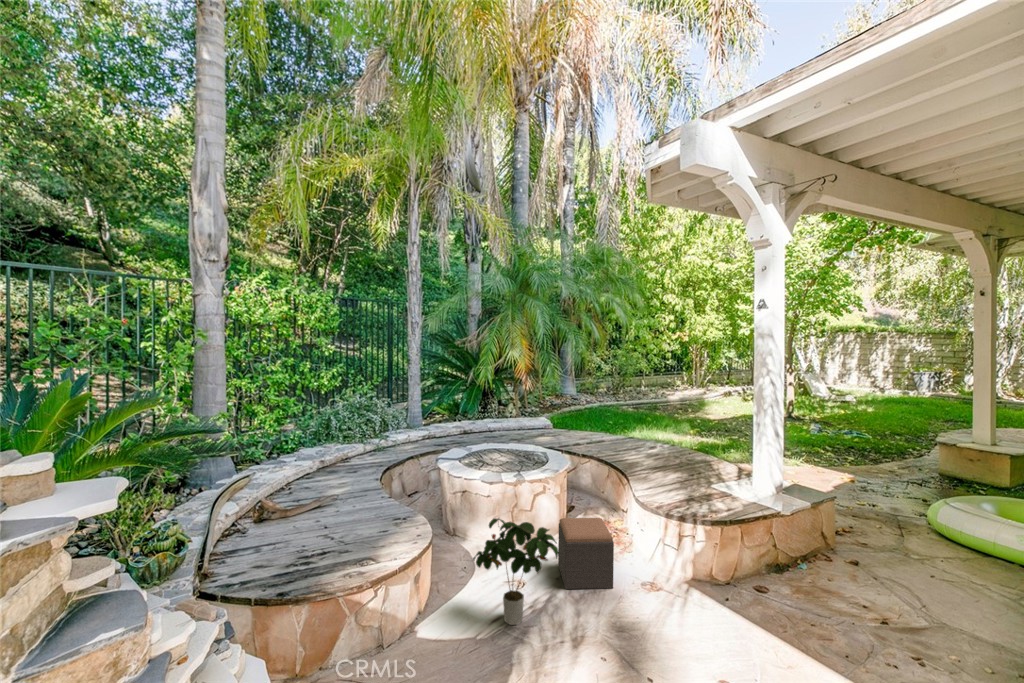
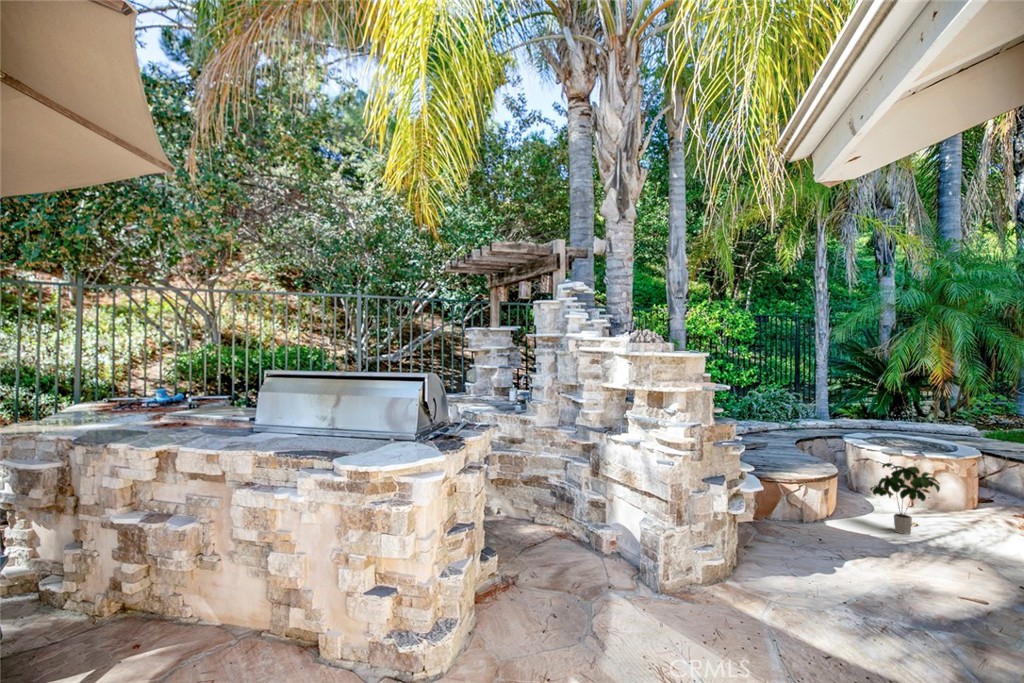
footstool: present [558,518,614,589] -> none [955,485,1006,540]

